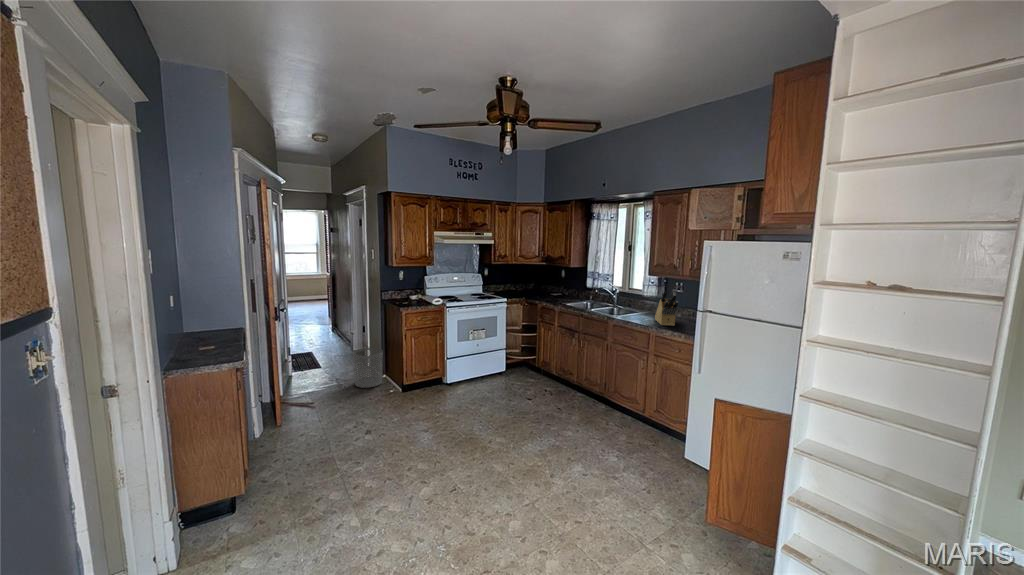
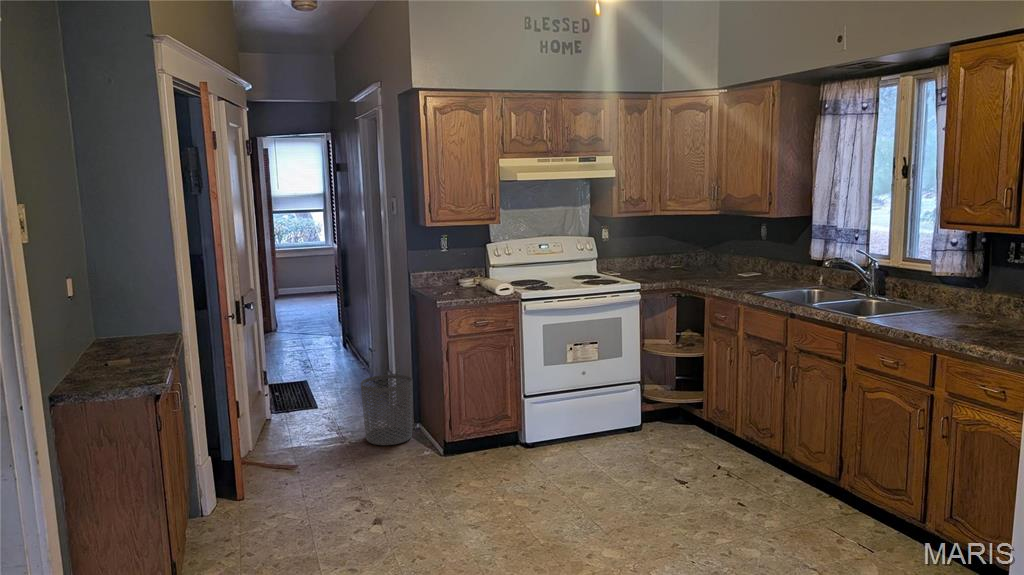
knife block: present [655,290,678,326] -> none [954,255,1004,335]

